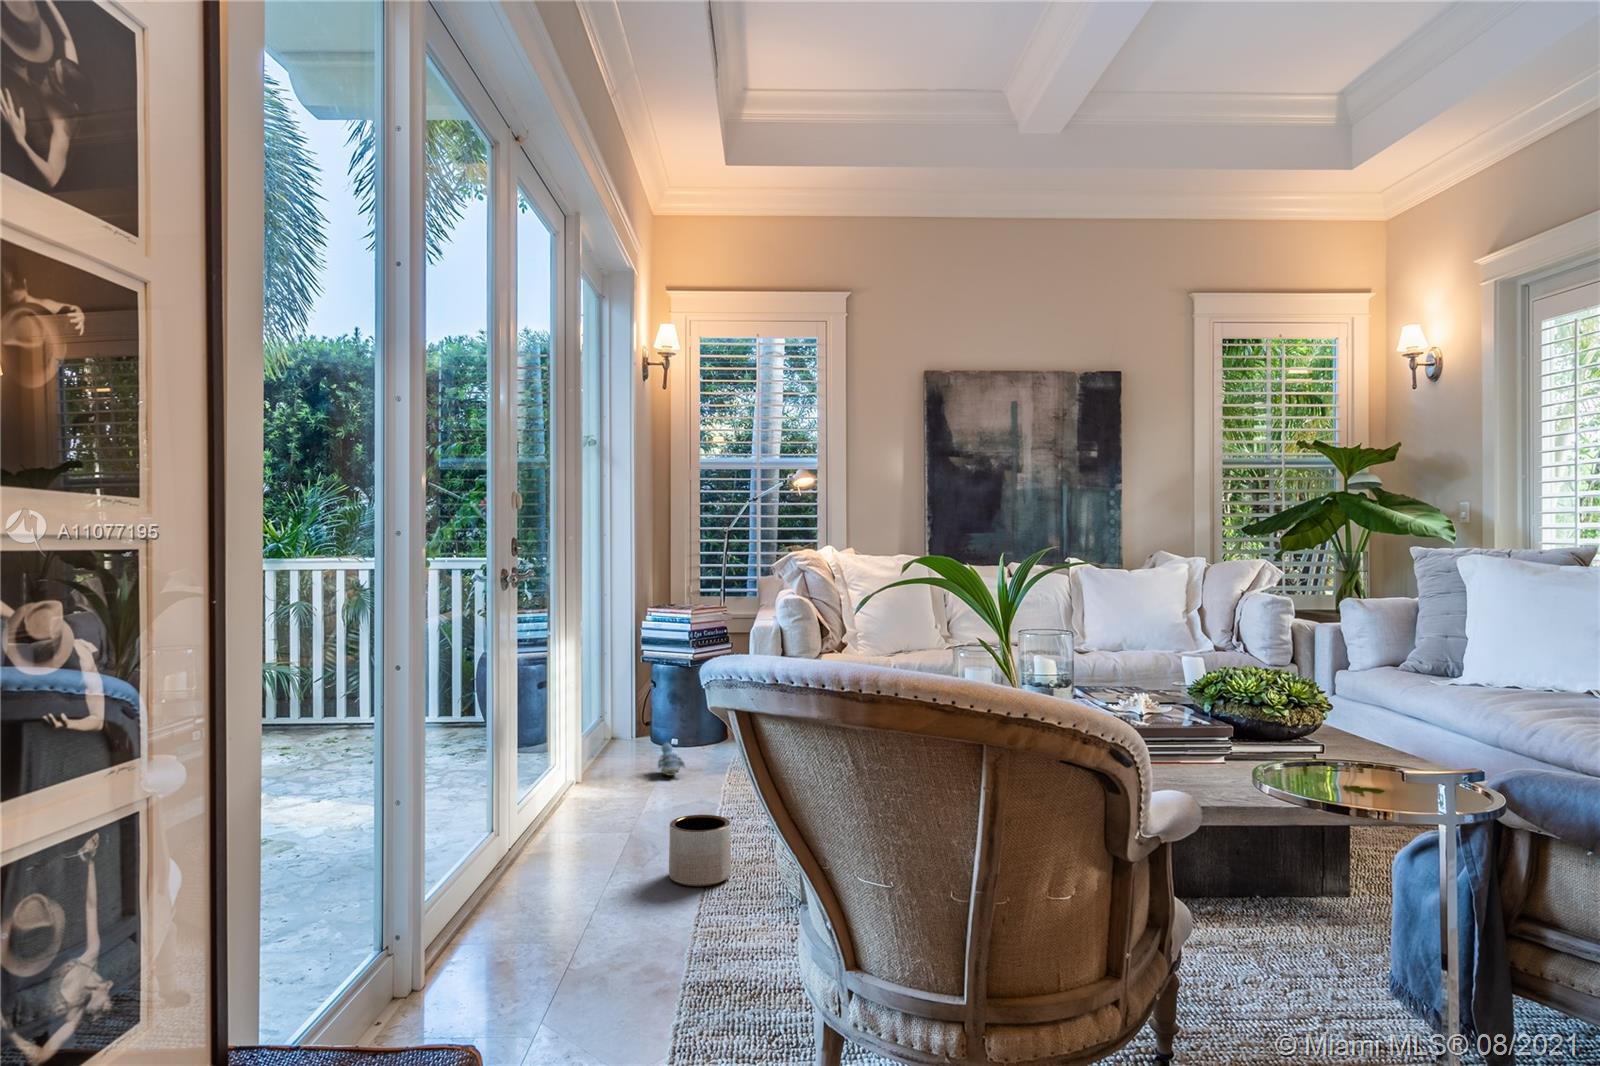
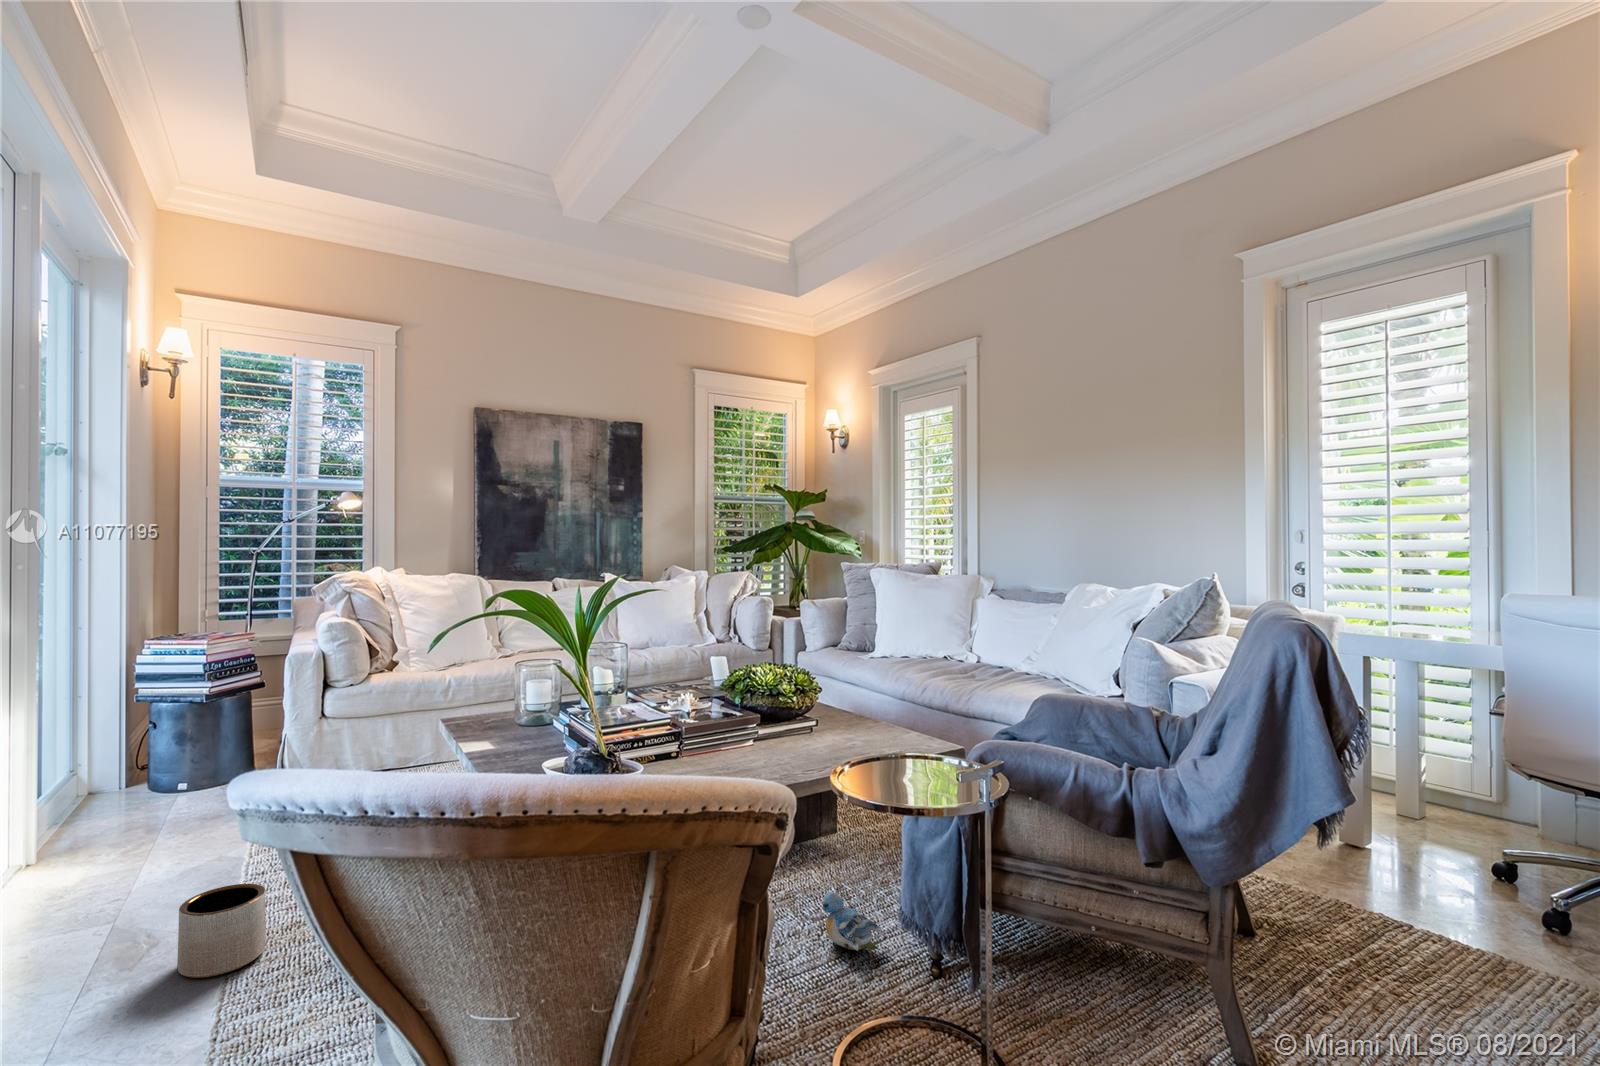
plush toy: present [658,743,686,776] -> present [822,892,882,951]

